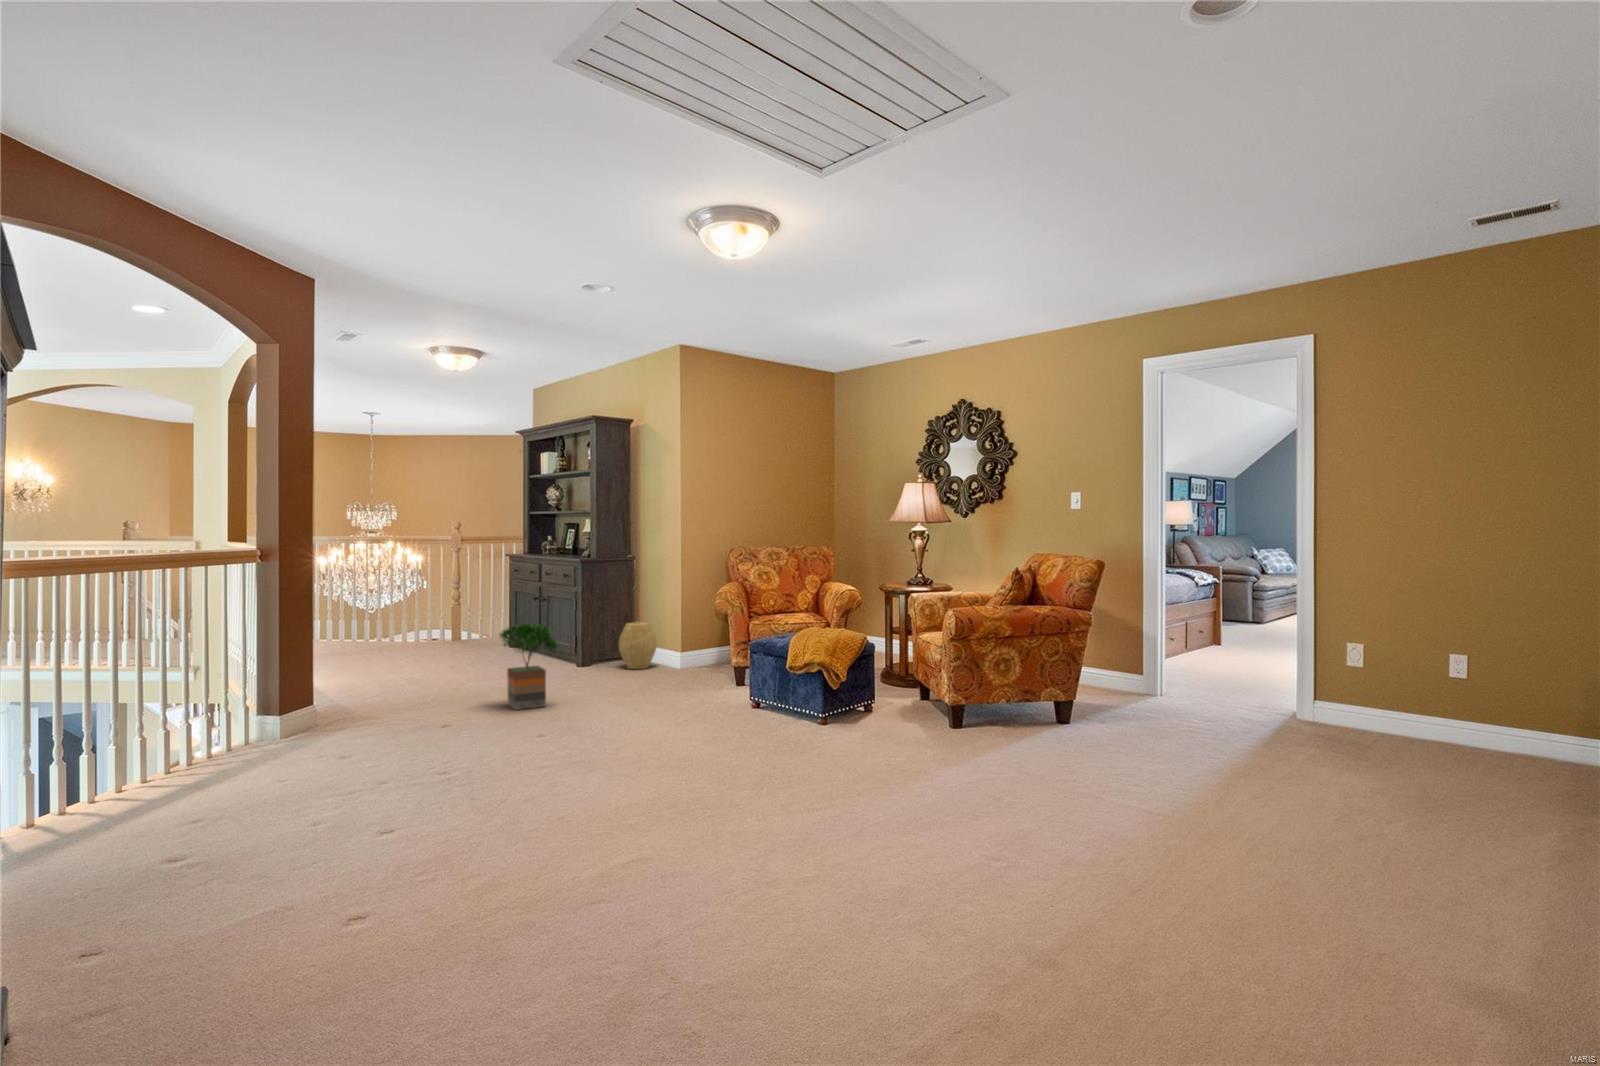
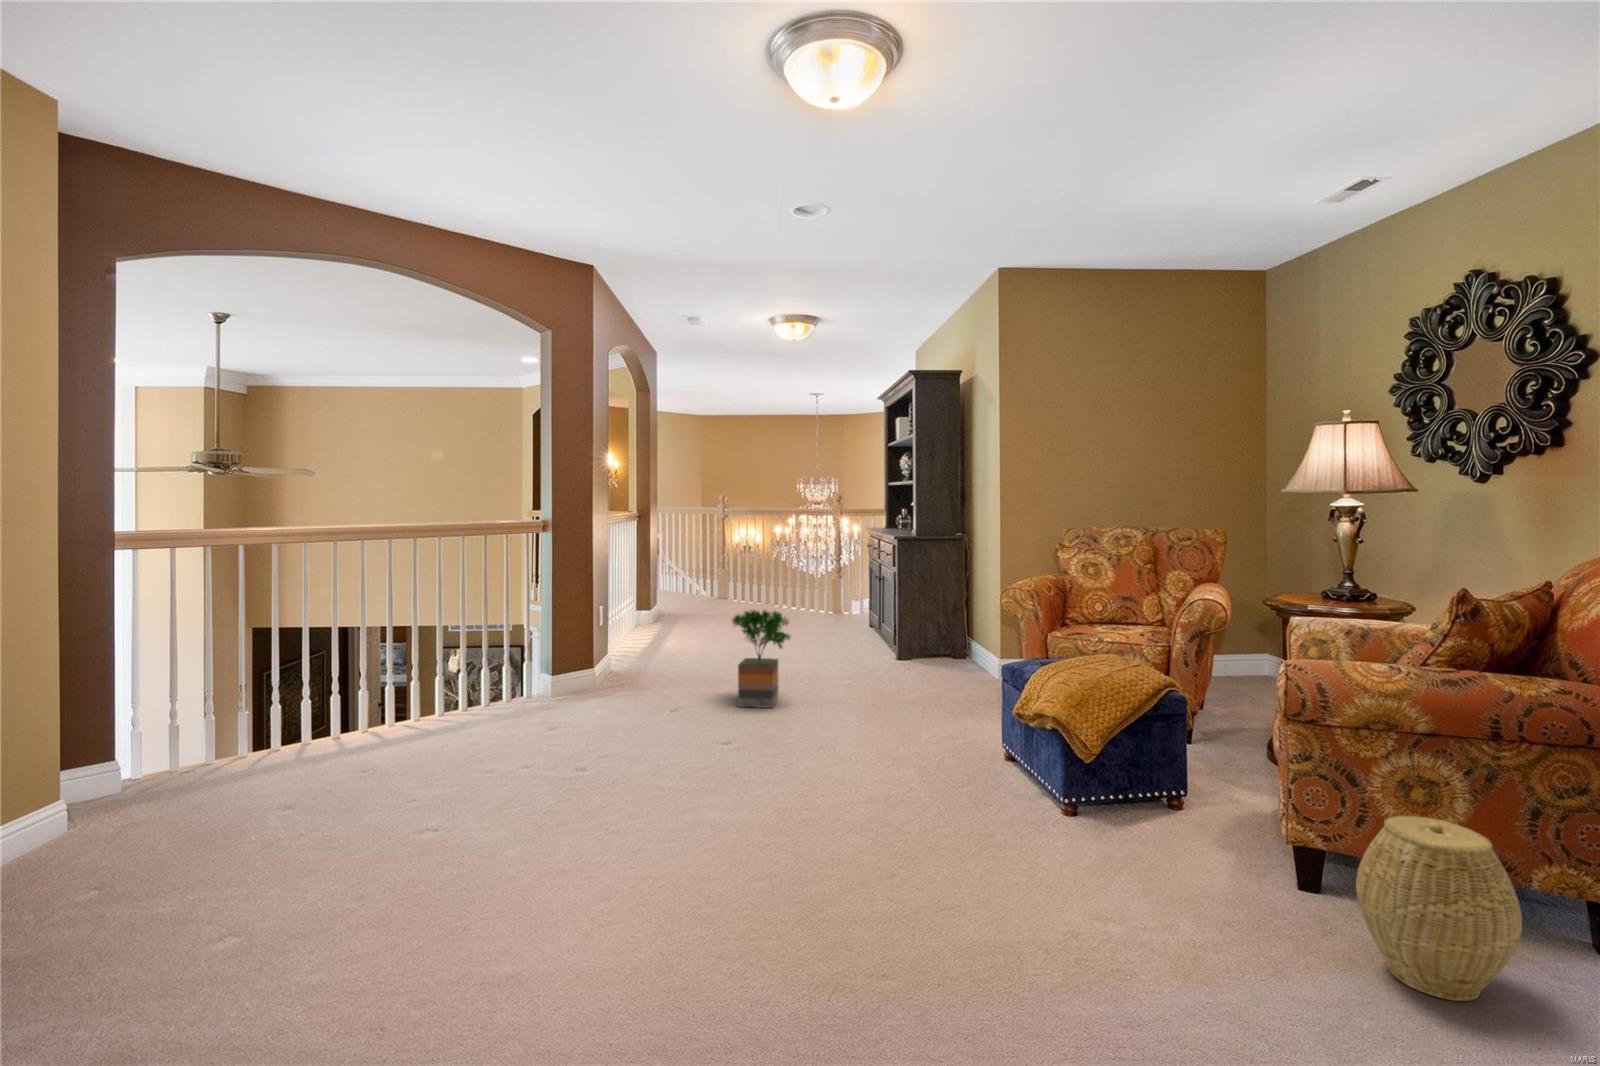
woven basket: present [619,621,657,669] -> present [1356,816,1522,1001]

